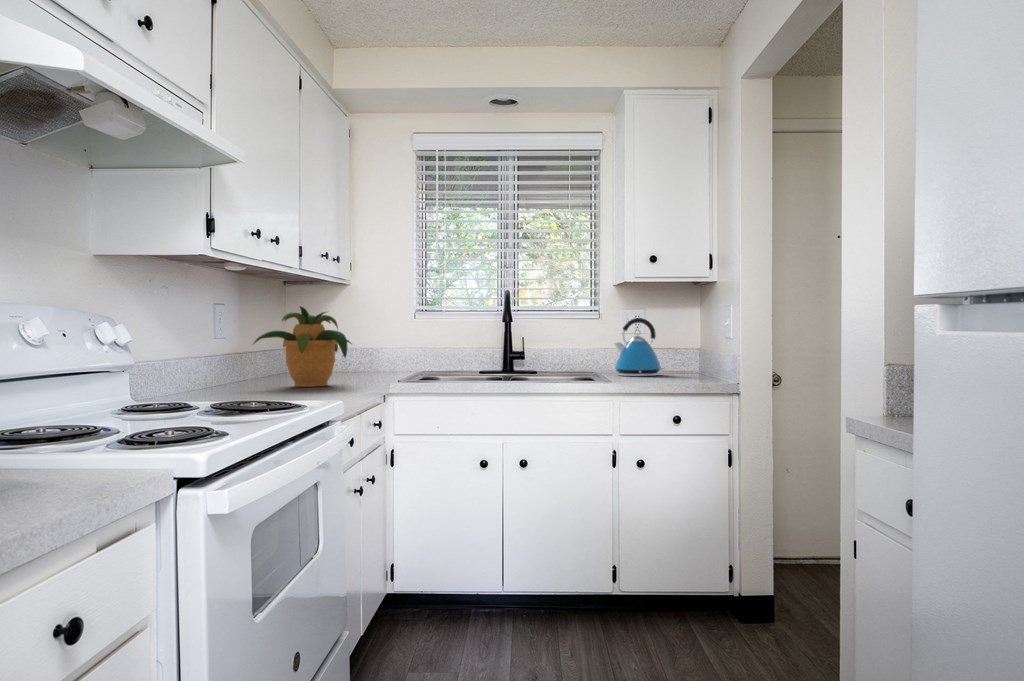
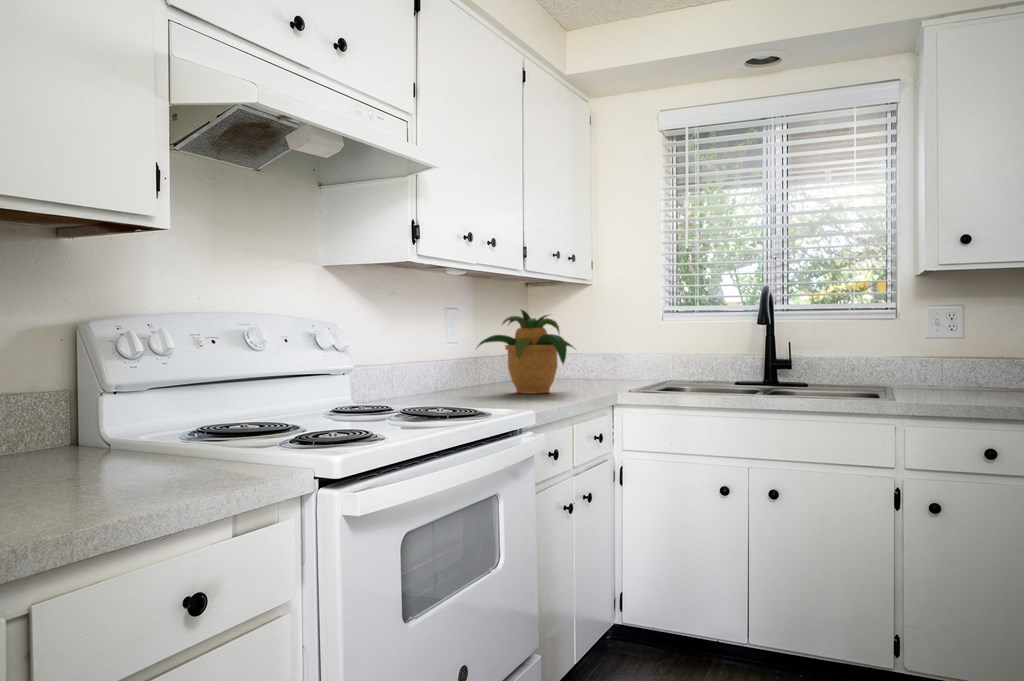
kettle: present [615,318,664,376] -> none [913,317,990,394]

